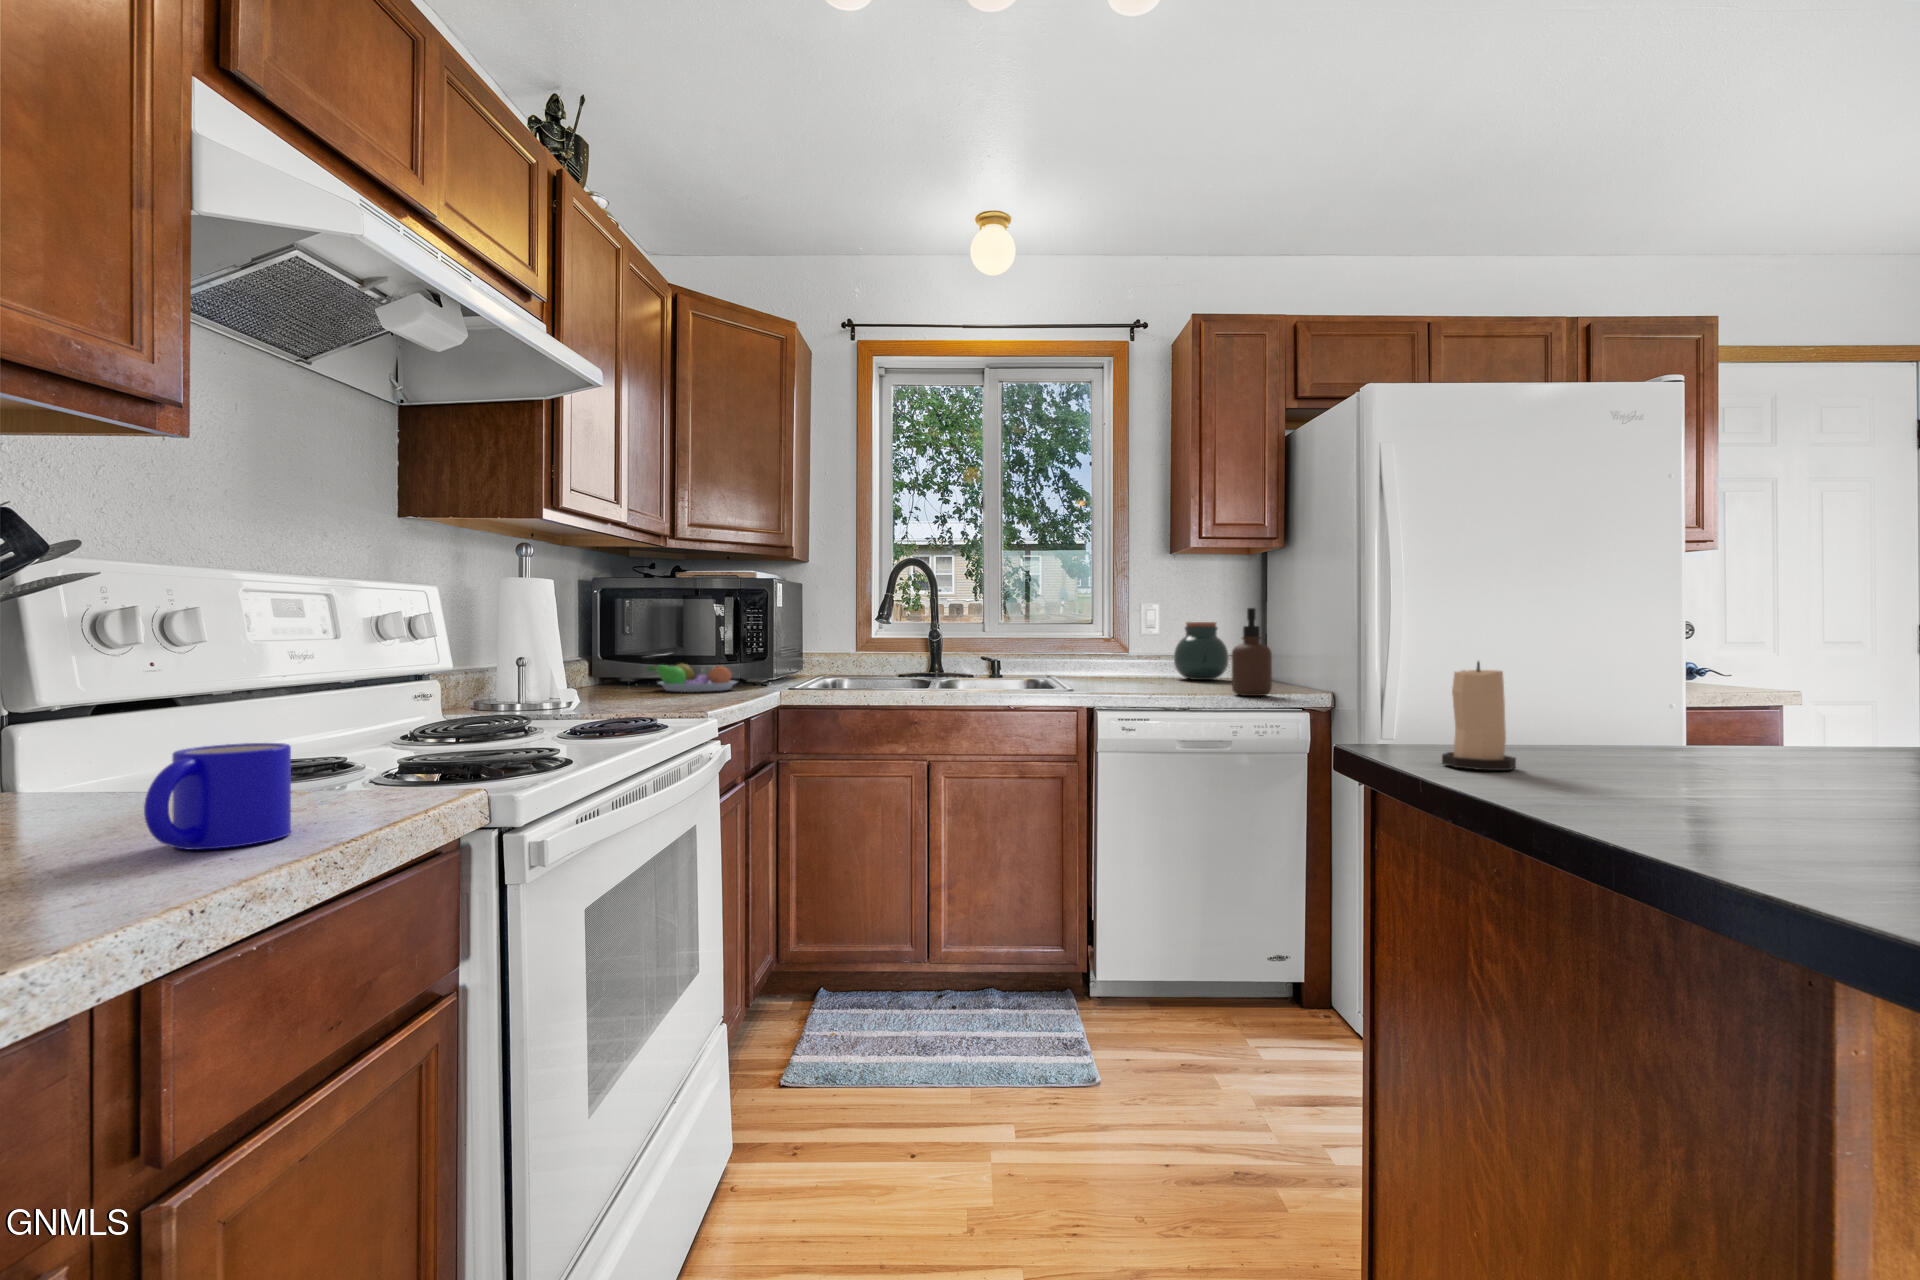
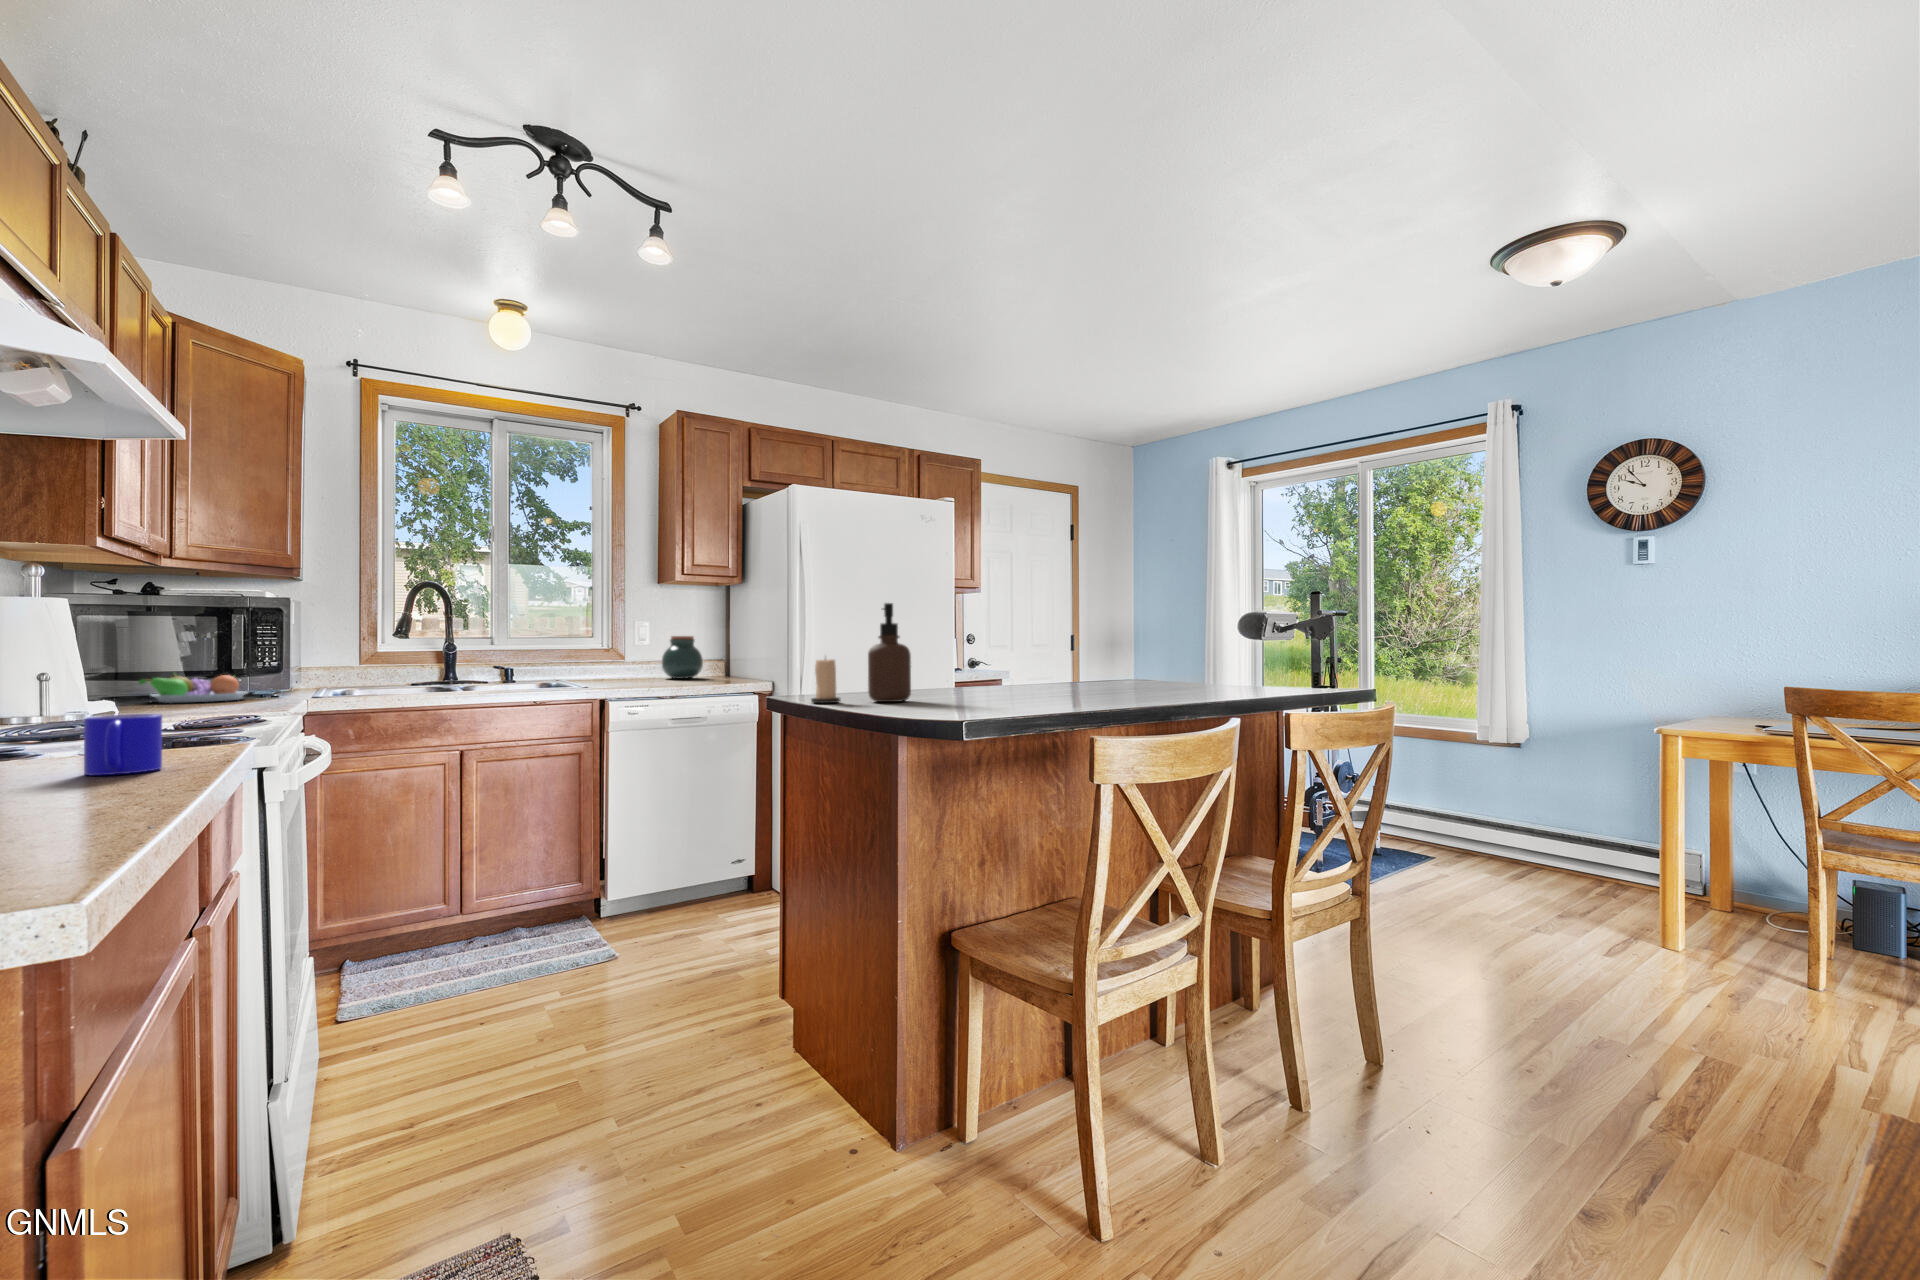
soap dispenser: present [1232,608,1272,696] -> present [868,603,911,702]

